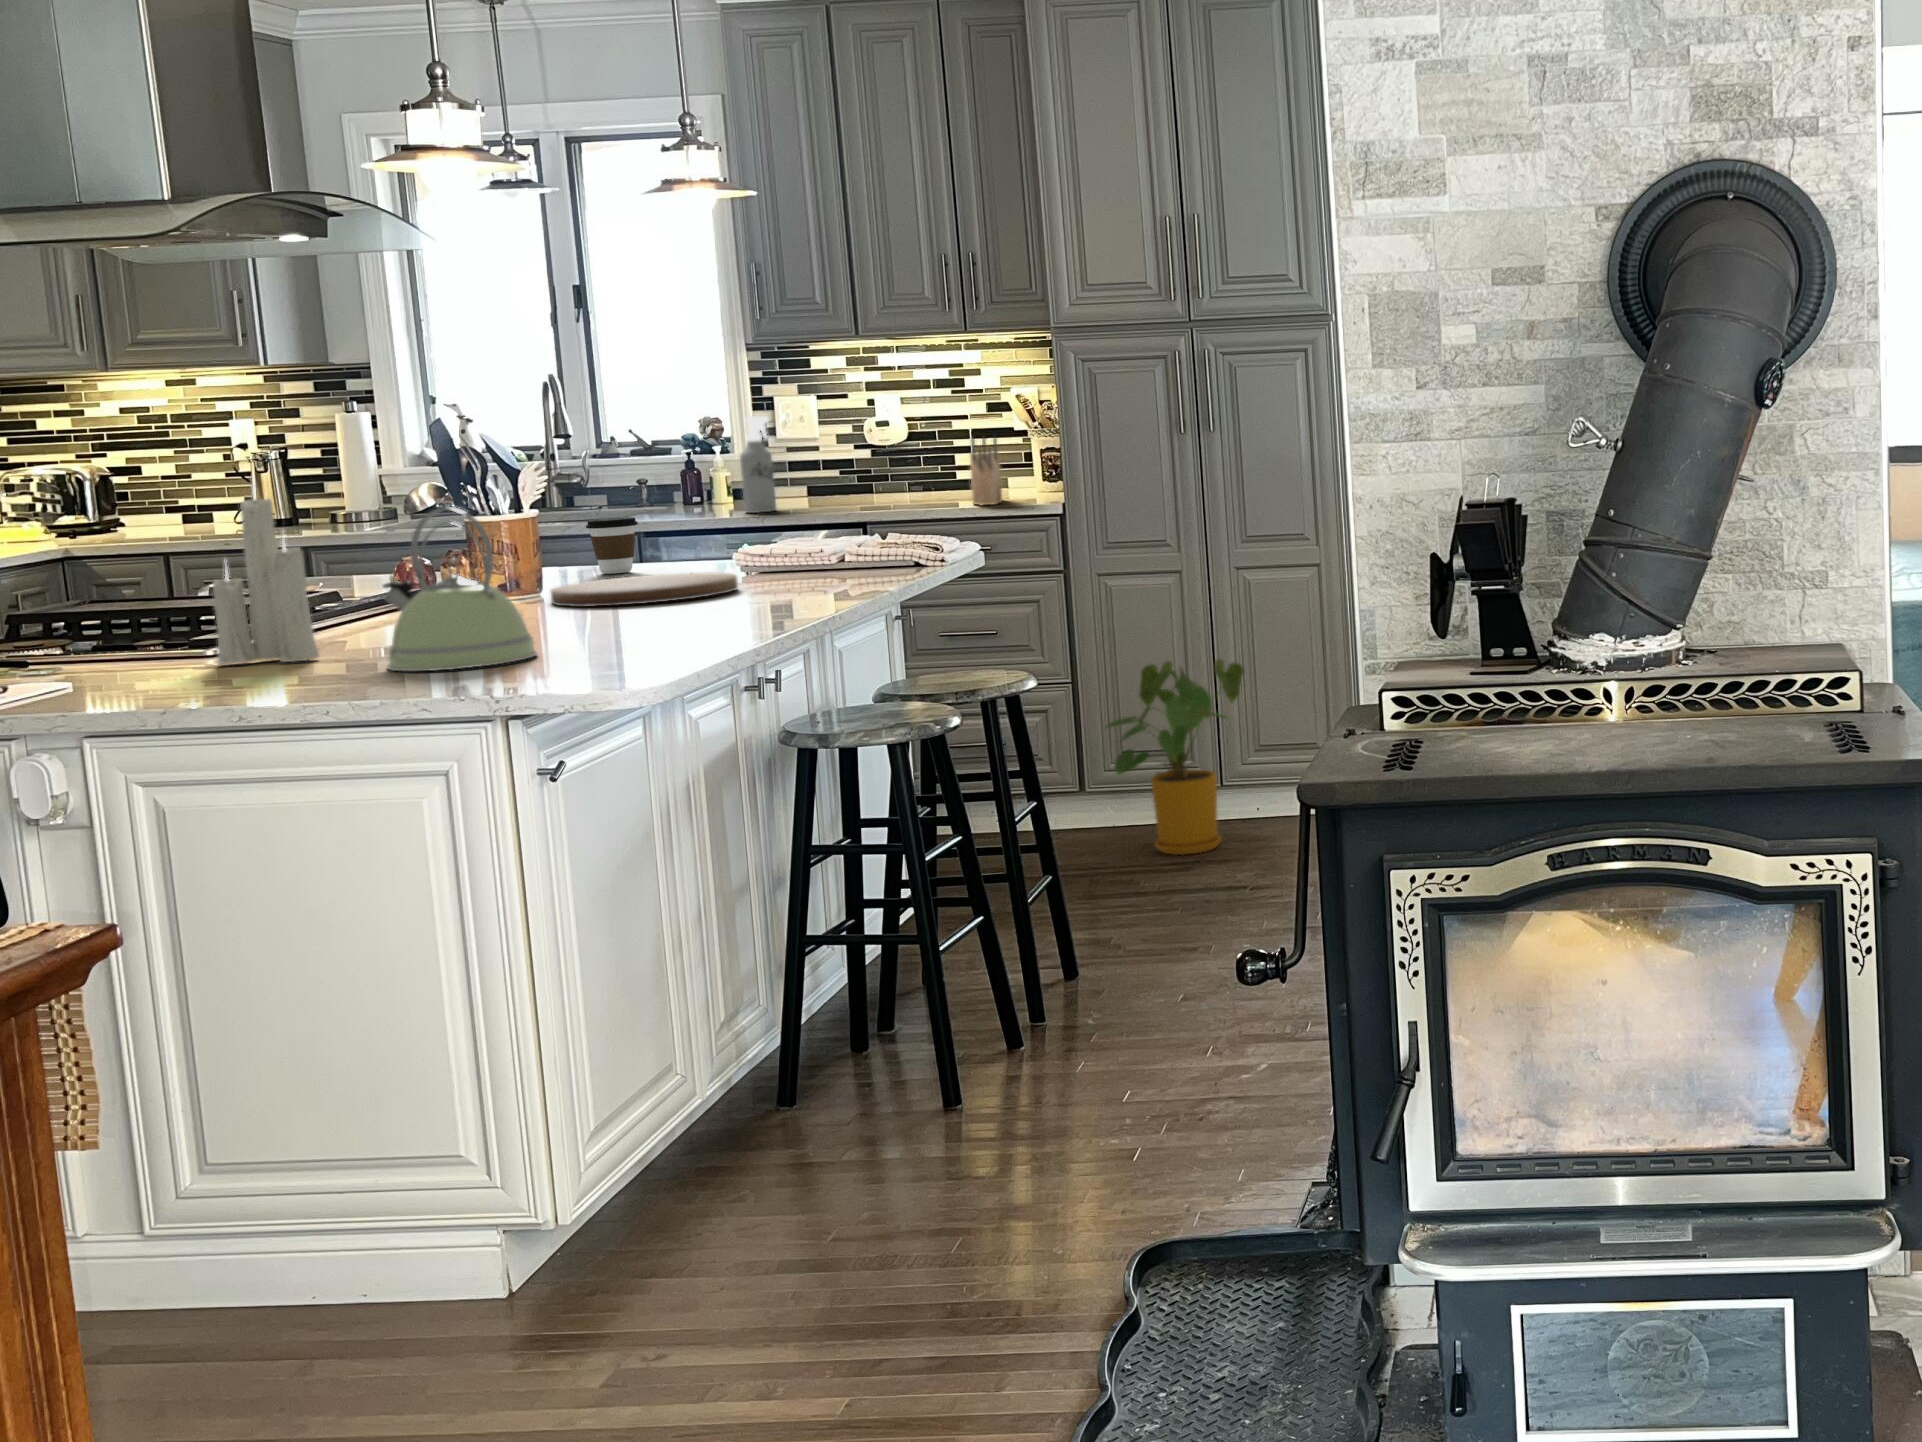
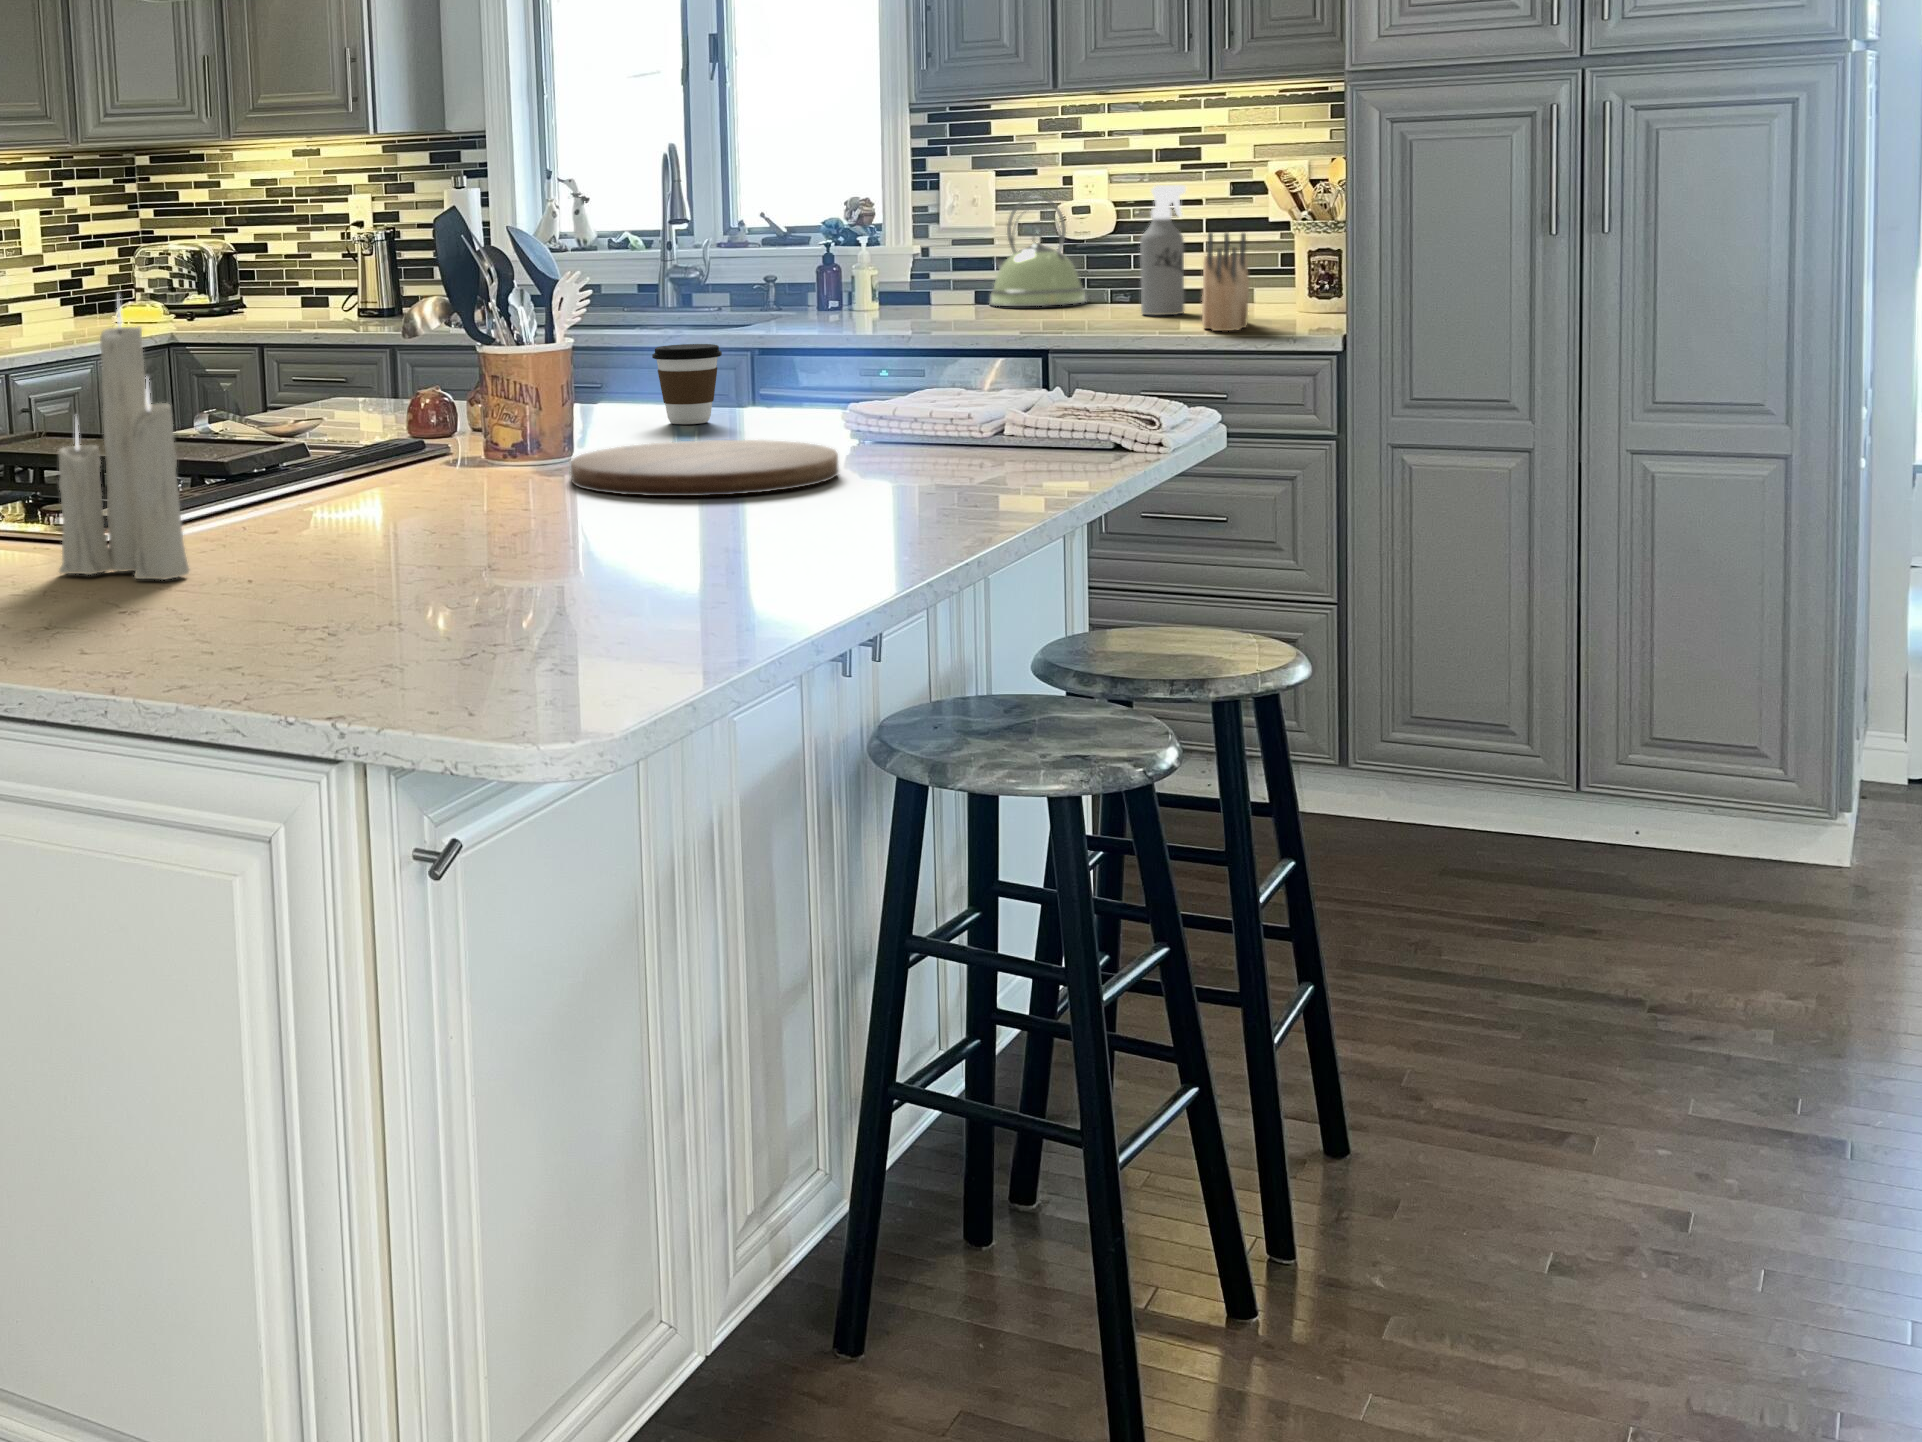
spray bottle: present [740,416,776,513] -> present [1140,185,1186,315]
kettle: present [383,507,537,671] -> present [990,197,1086,306]
house plant: present [1106,659,1244,855] -> none [1385,586,1631,899]

